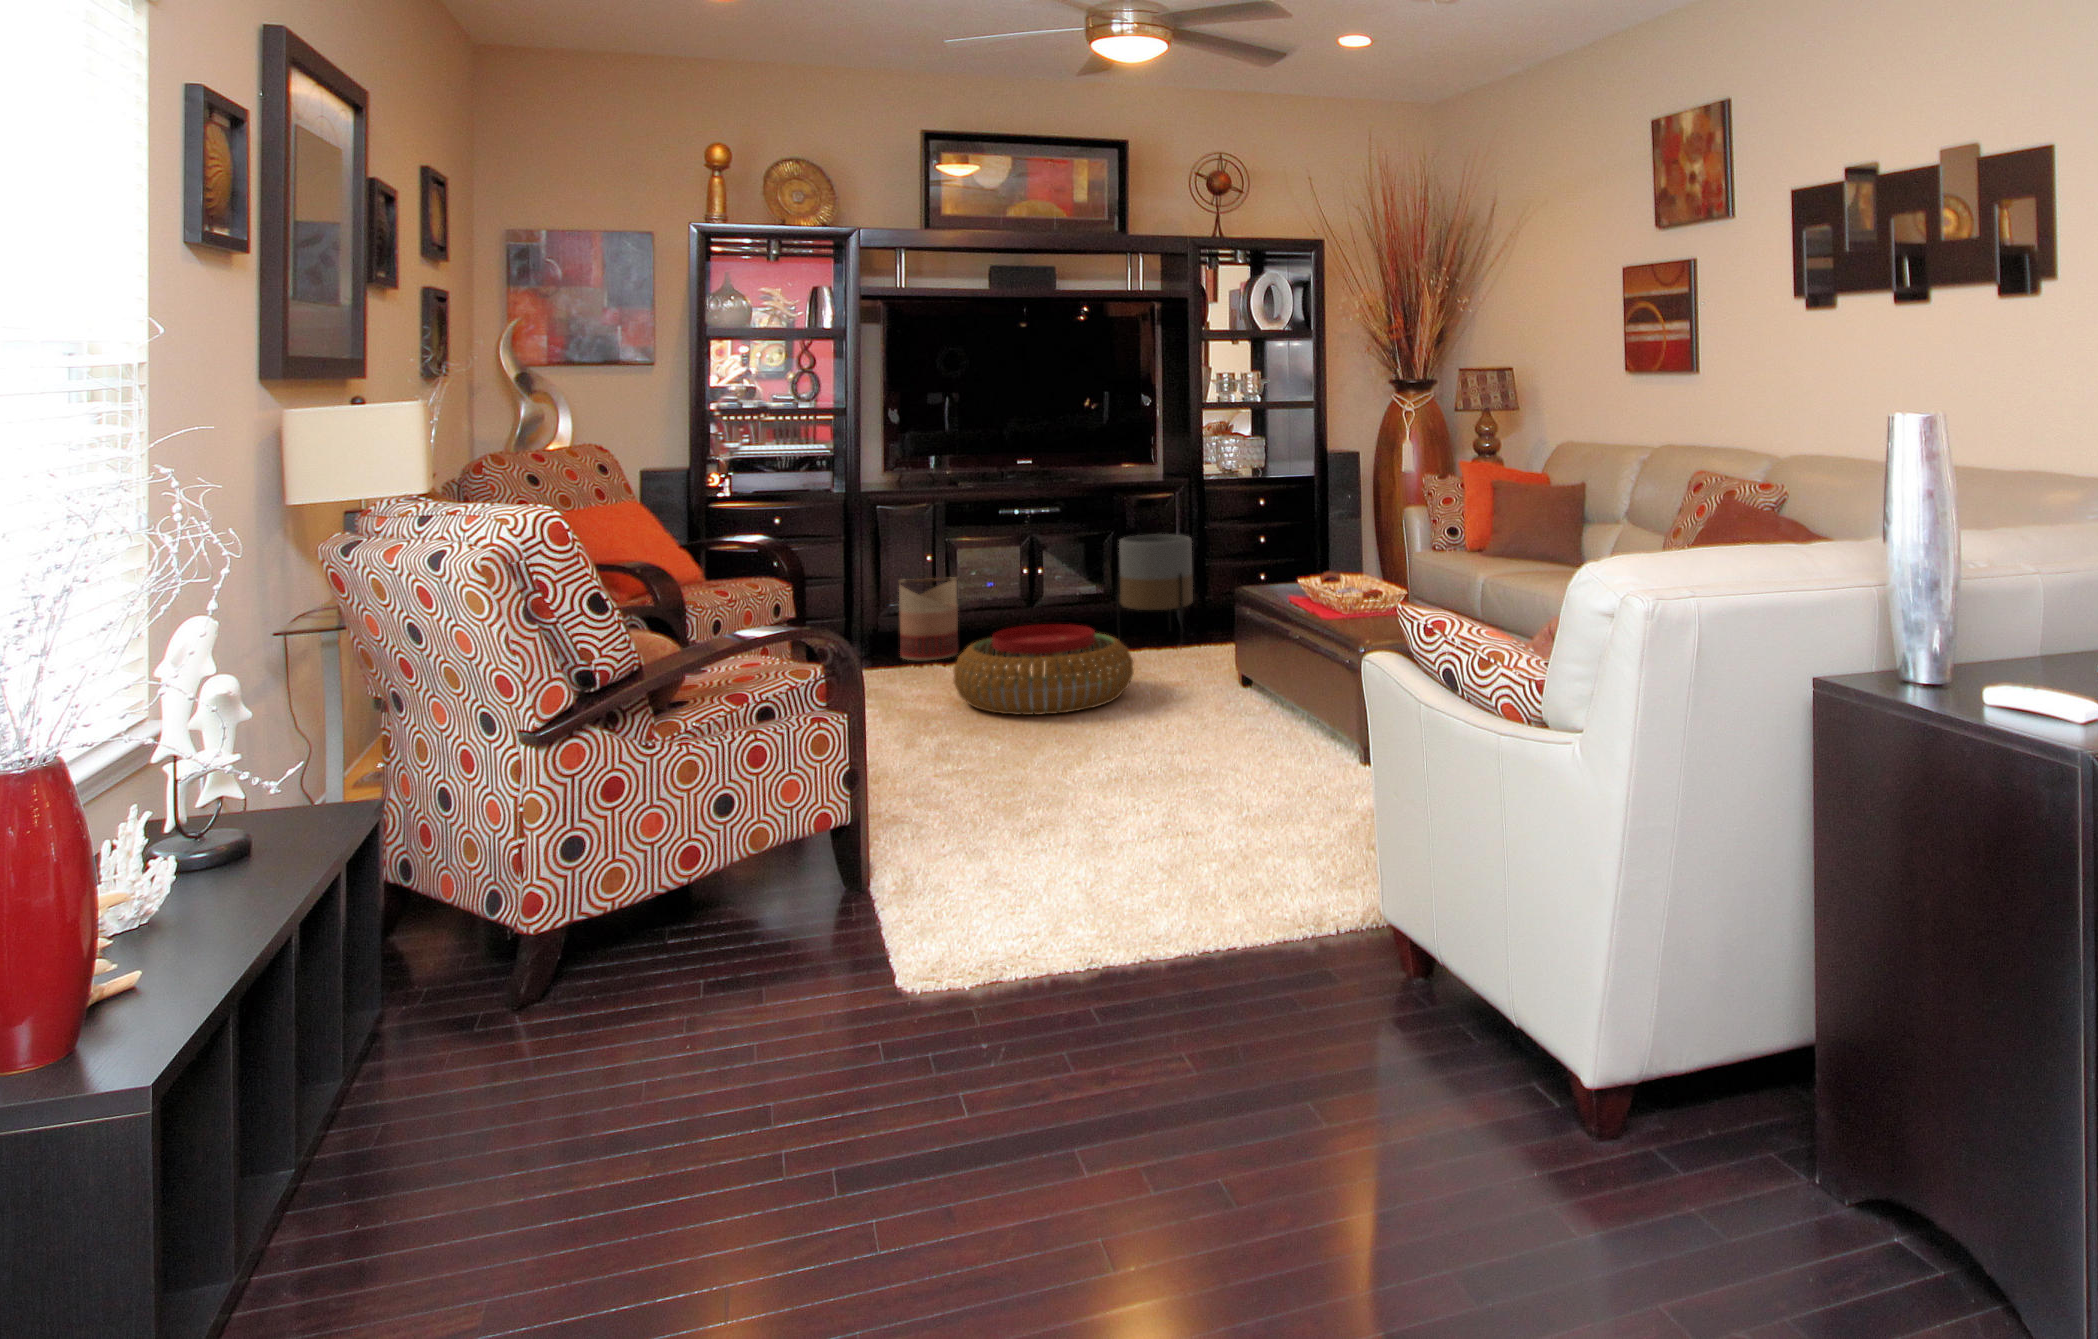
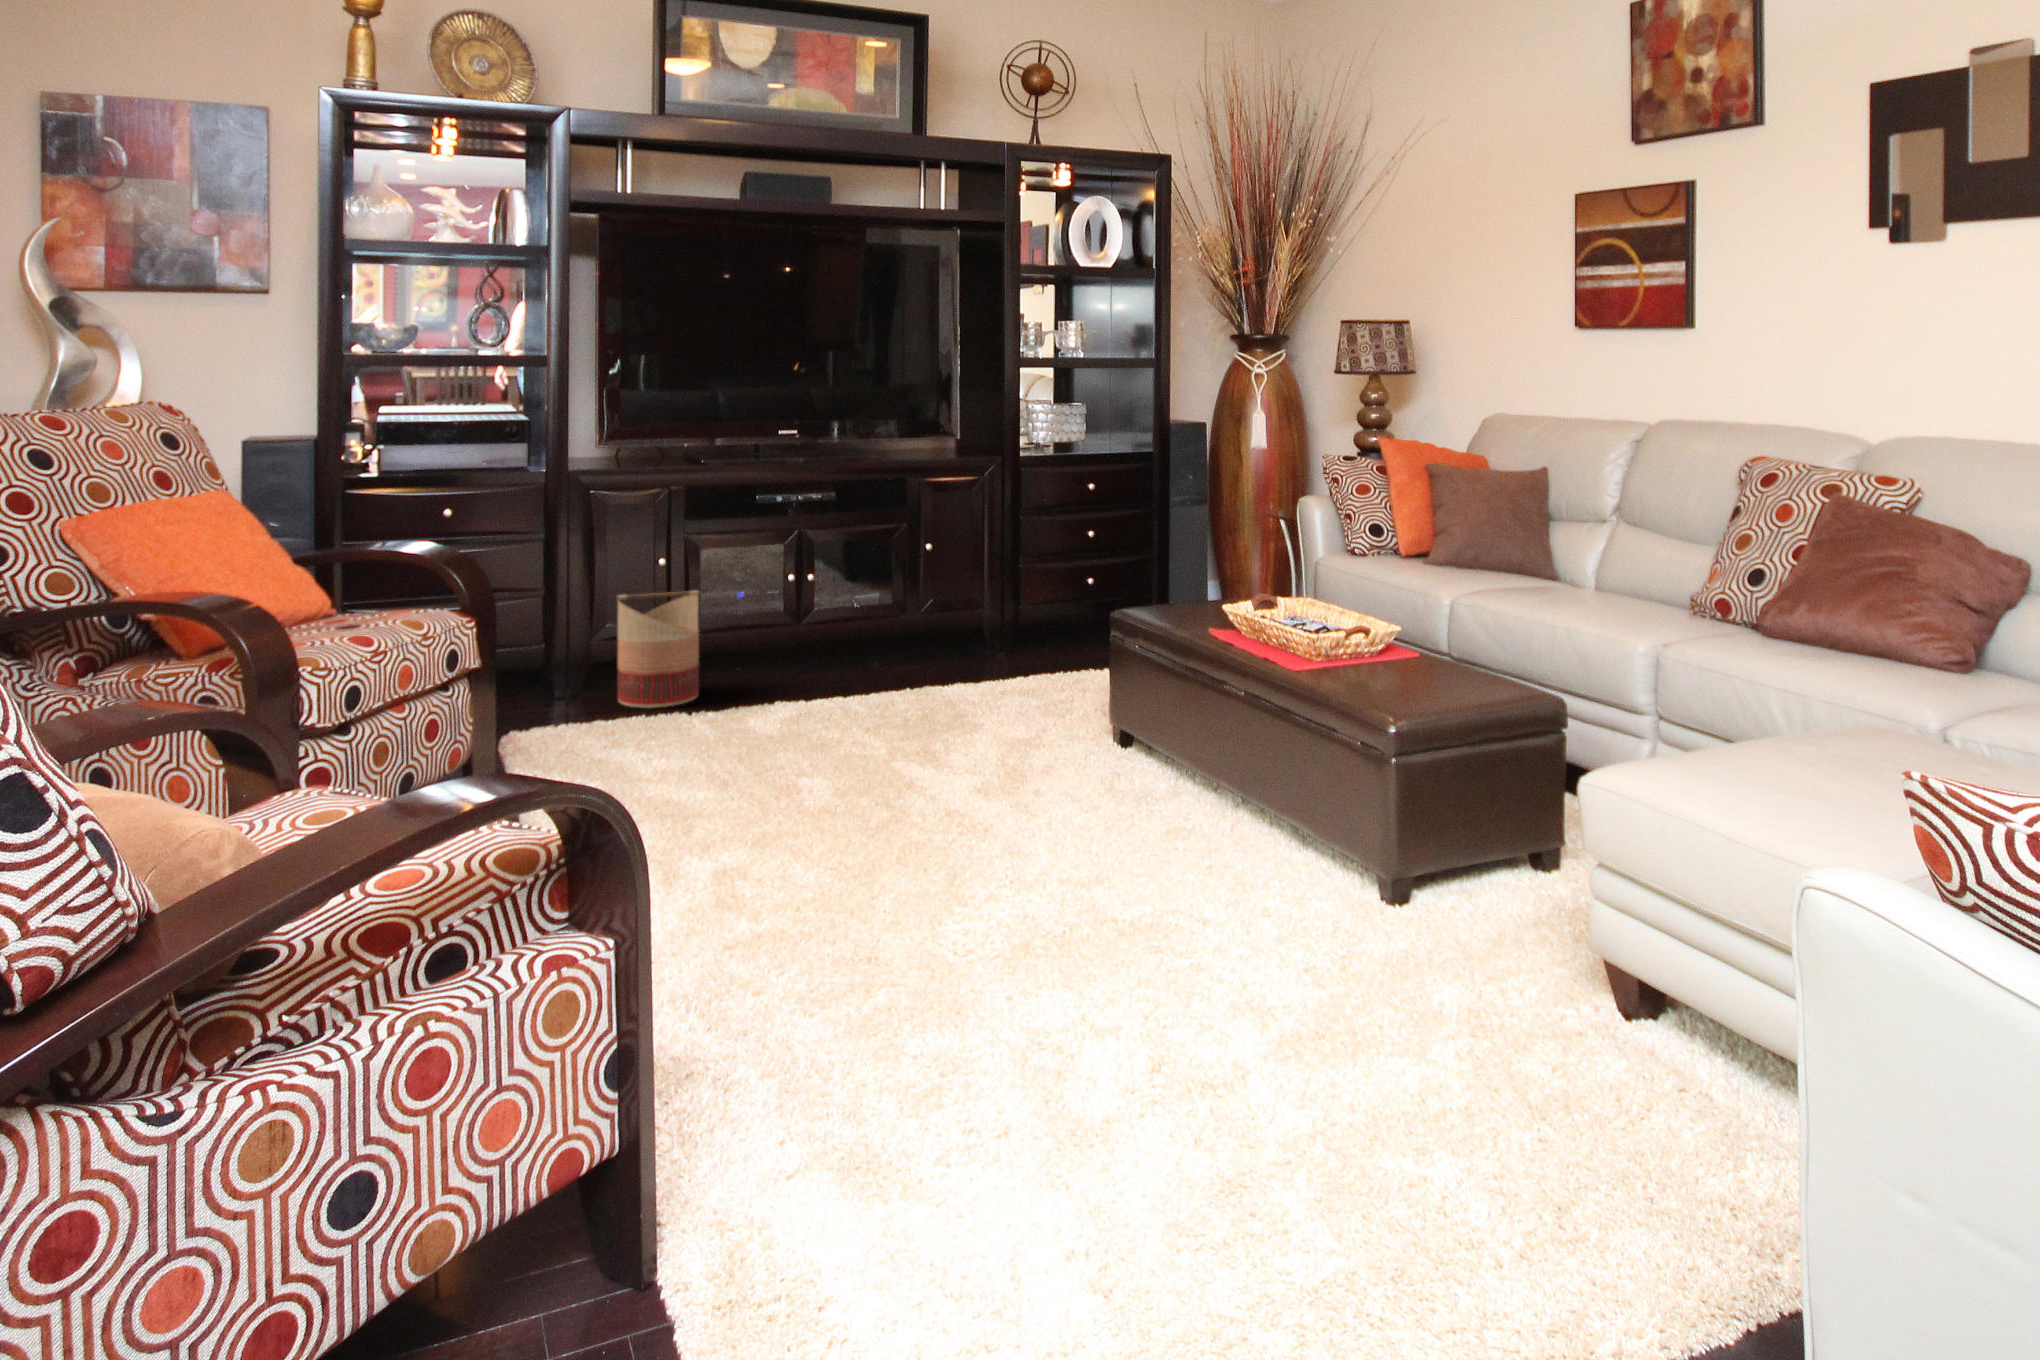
planter: present [1117,534,1193,642] -> none [912,531,1010,678]
pouf: present [953,624,1134,715] -> none [713,663,973,807]

